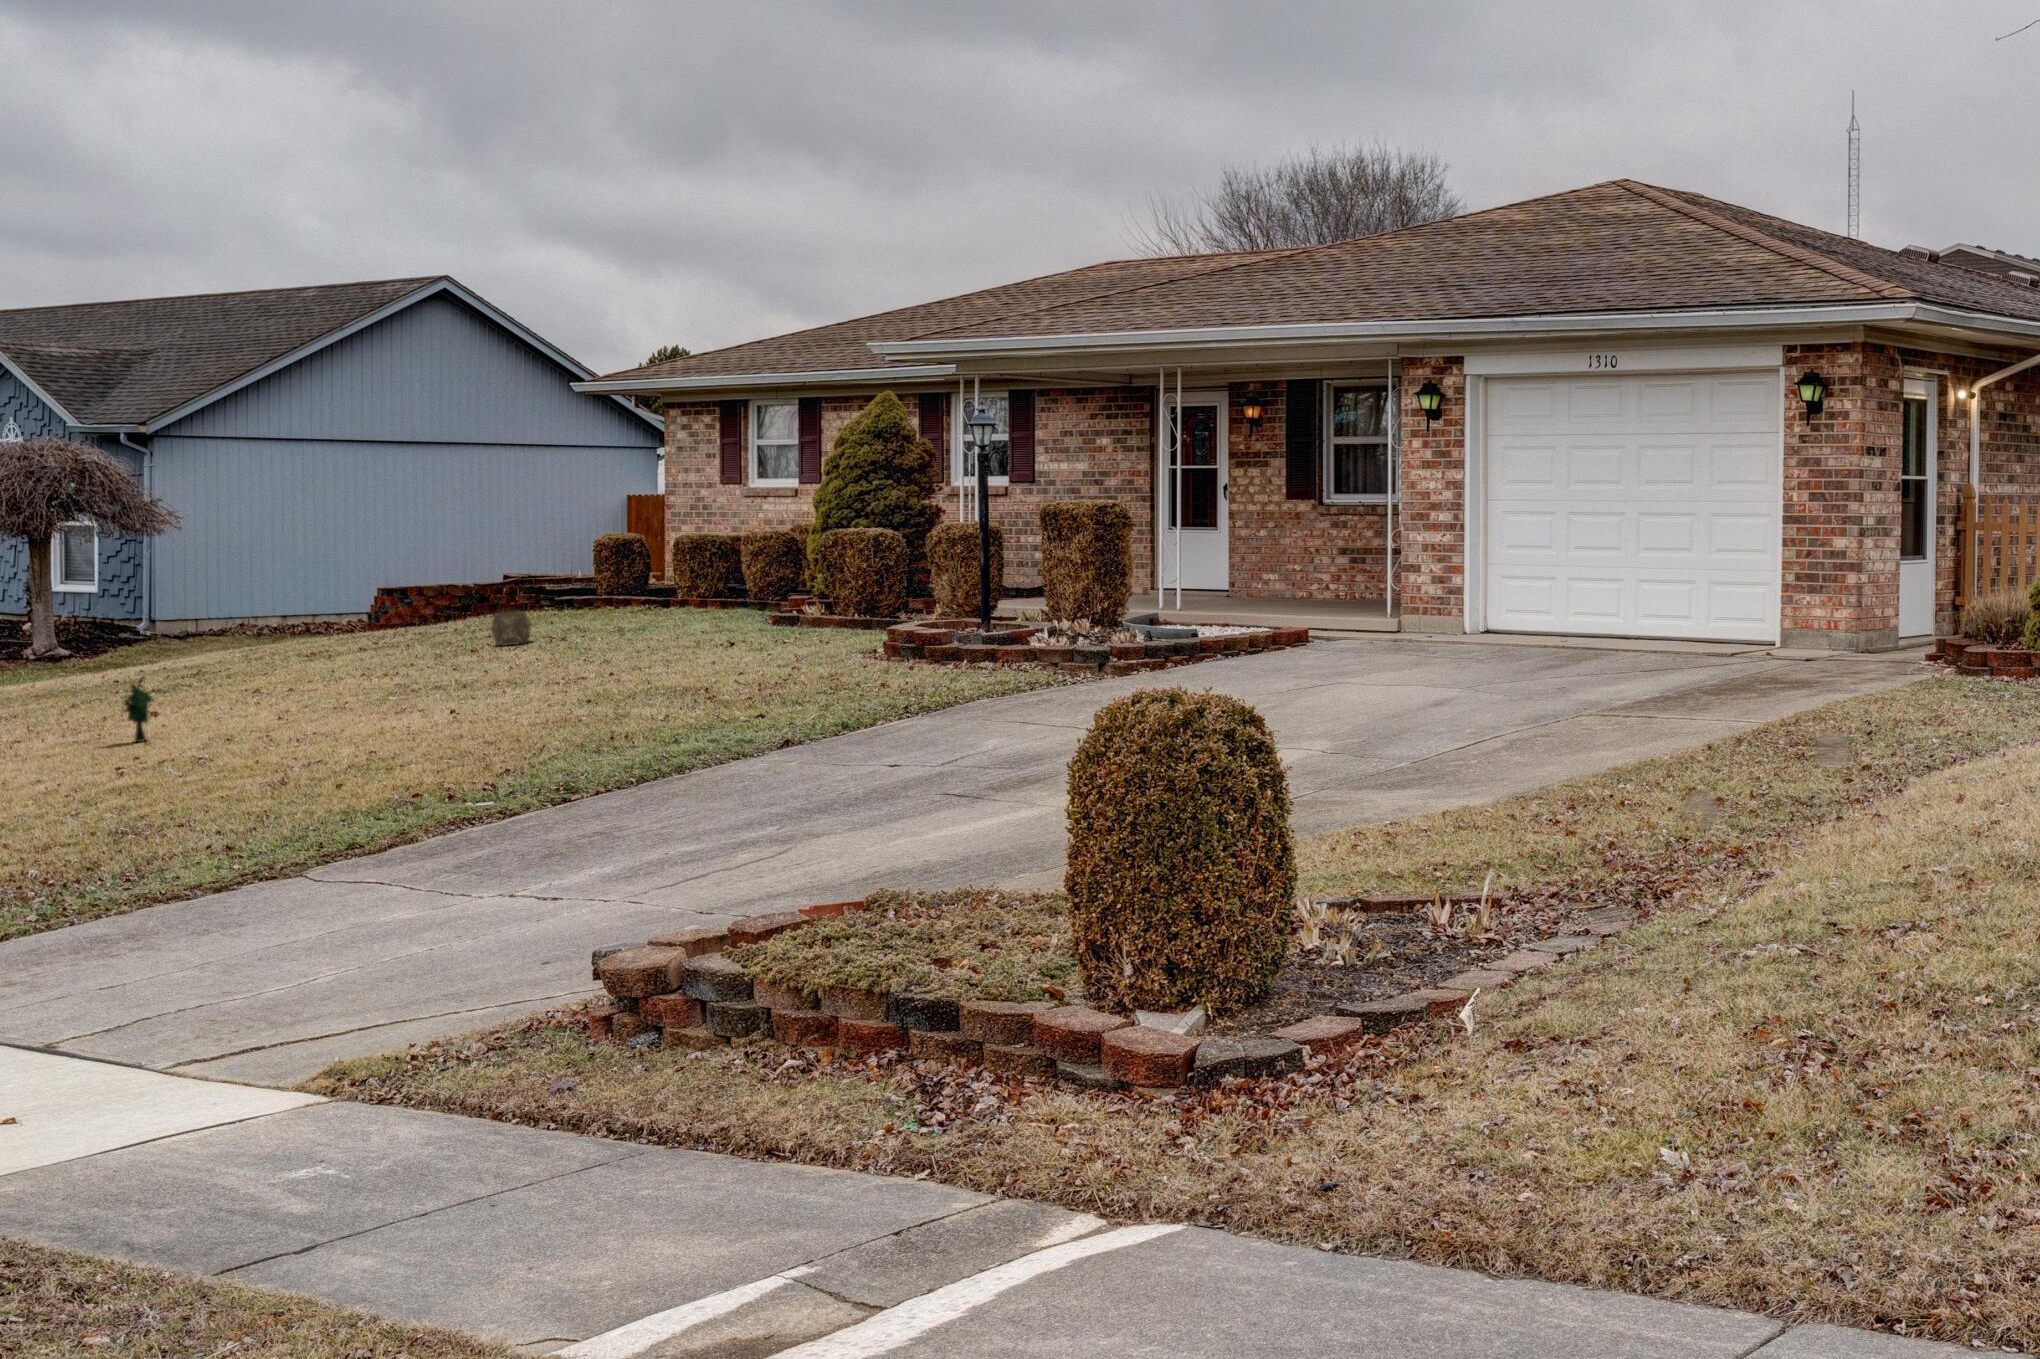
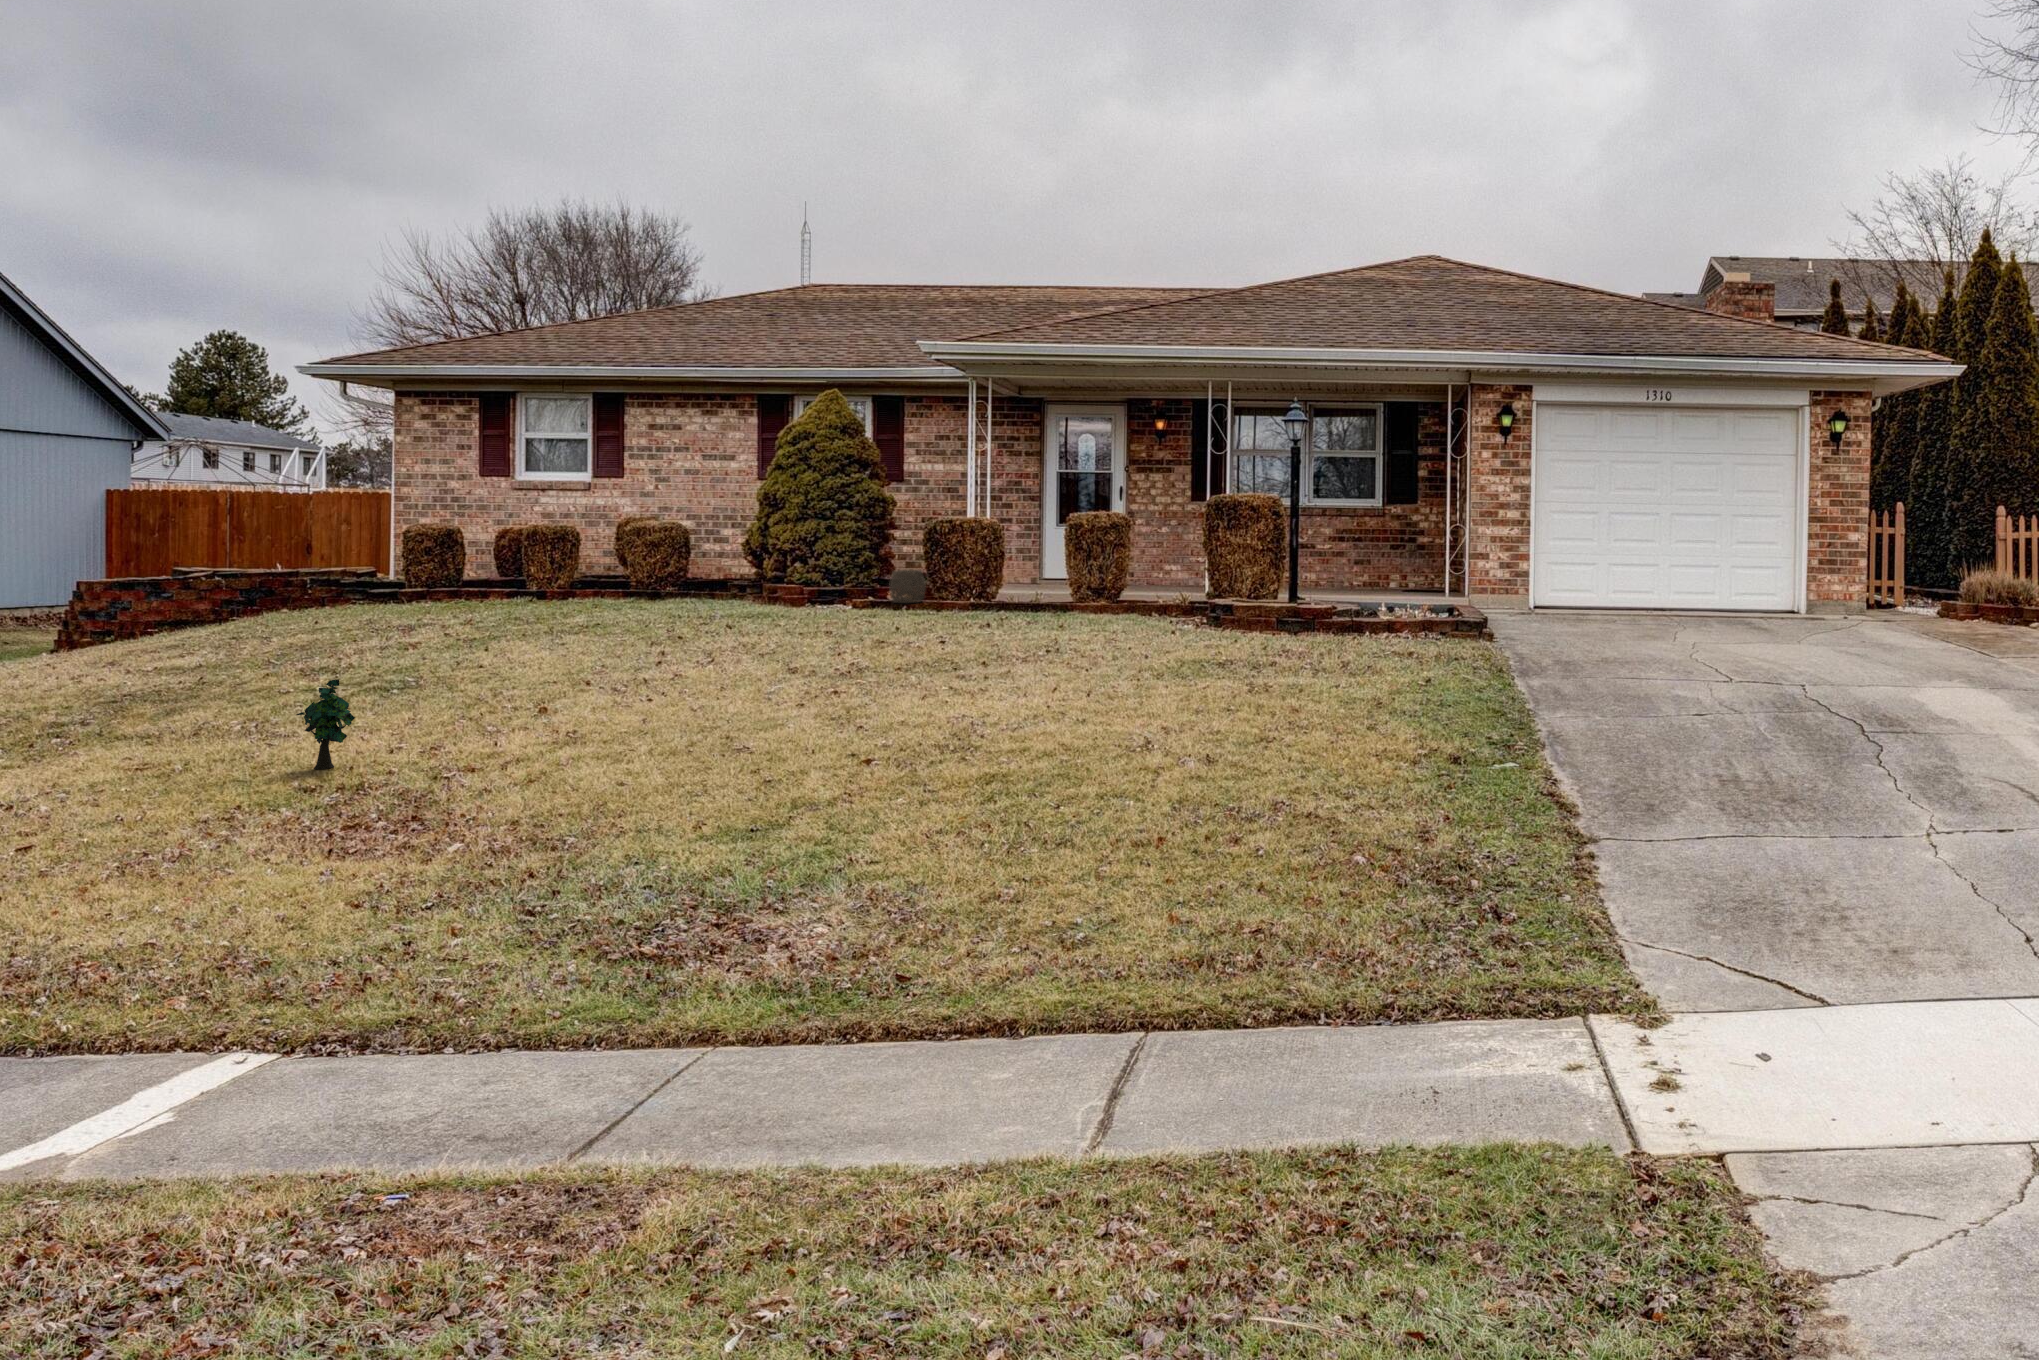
woven basket: present [491,611,531,646] -> present [889,570,926,603]

